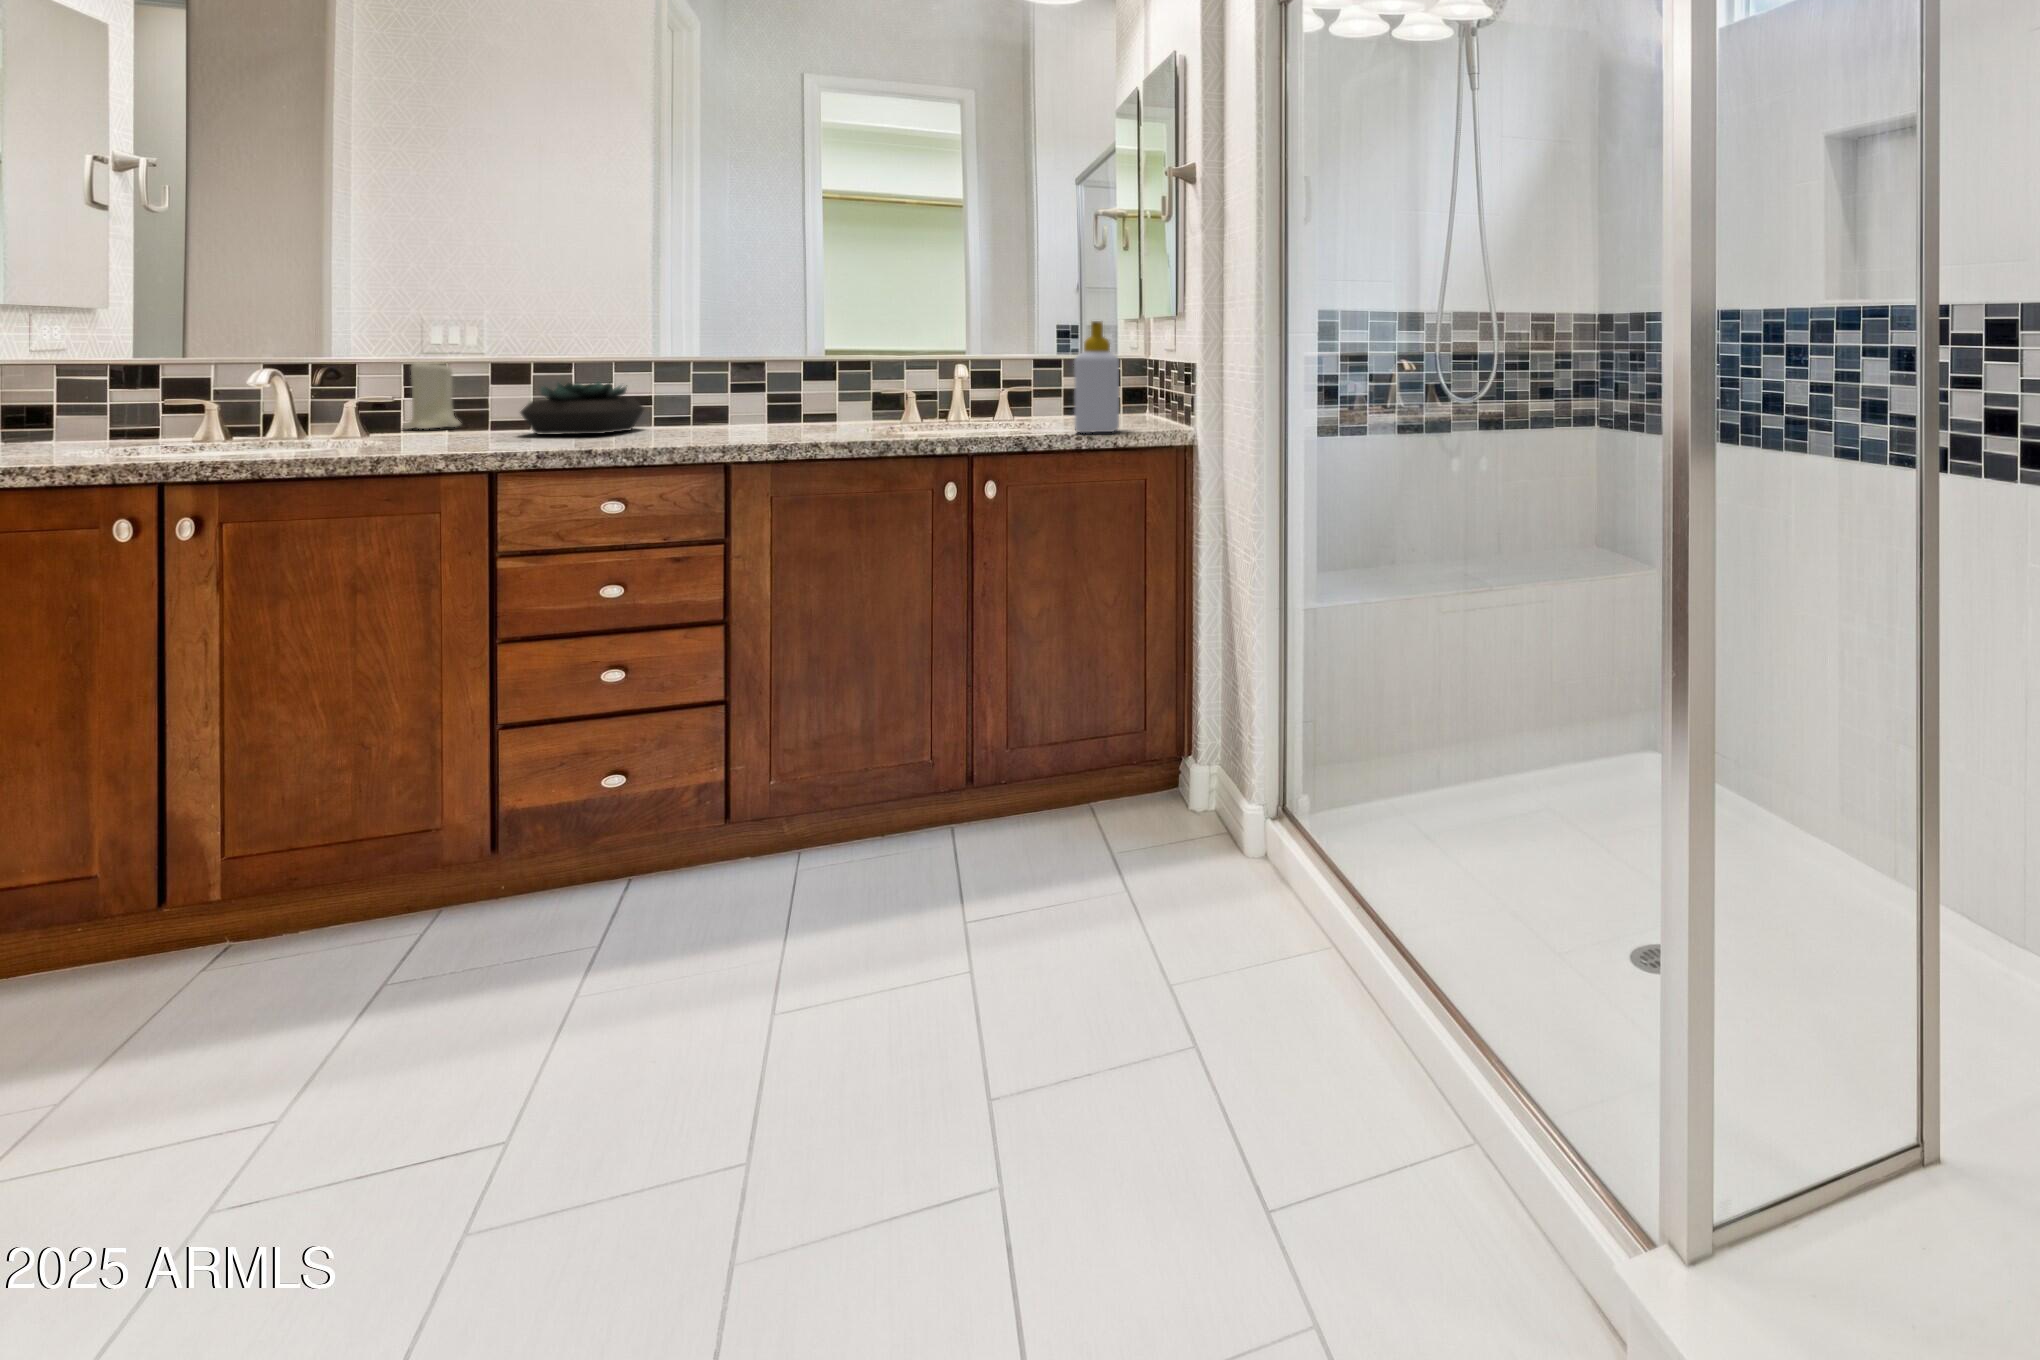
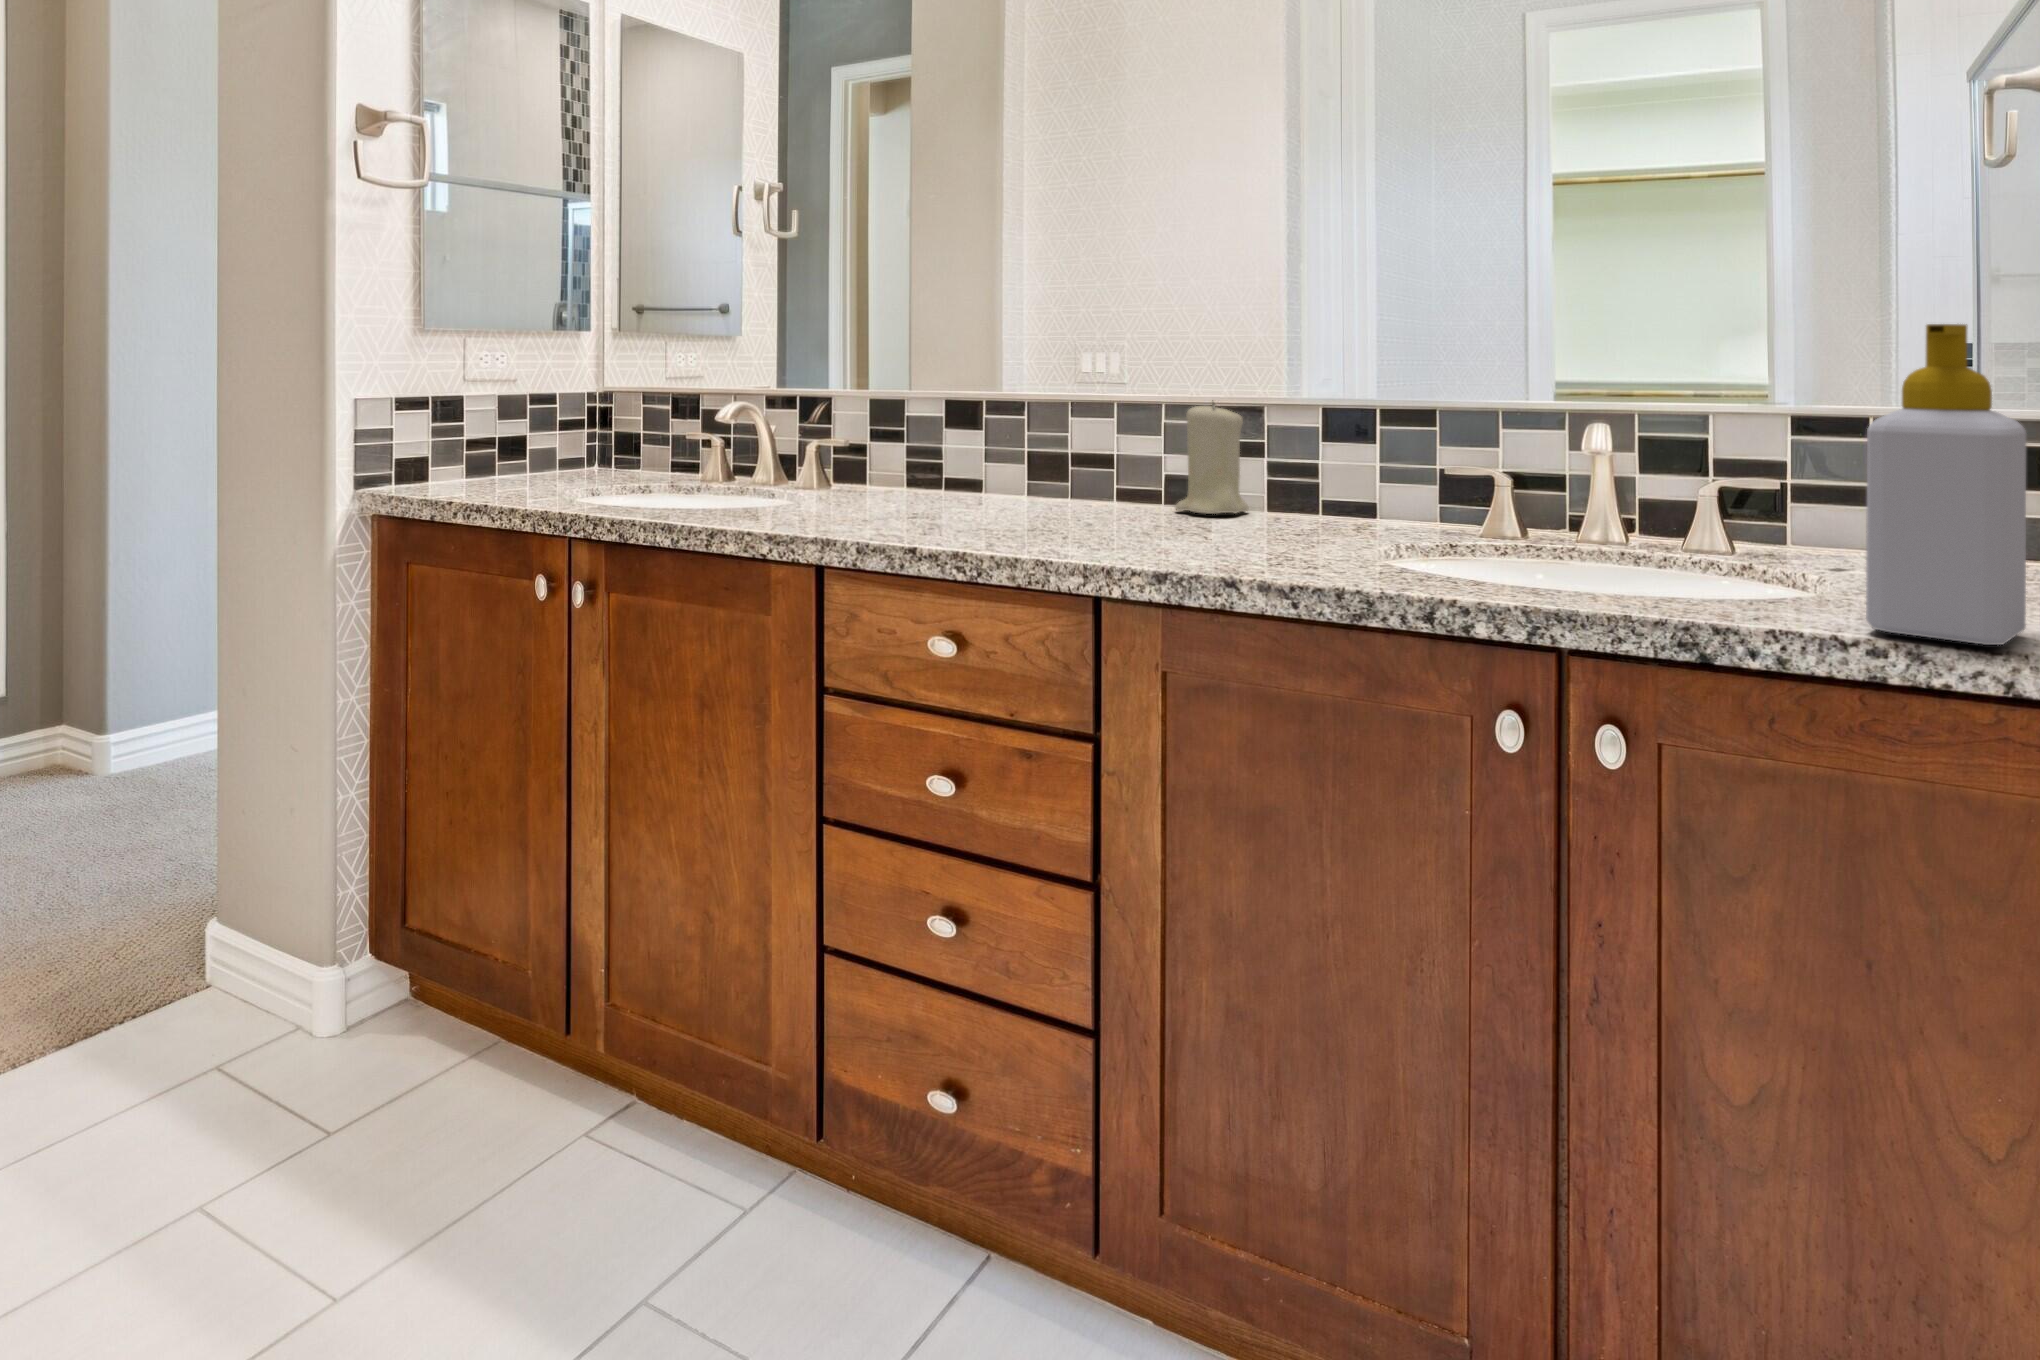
candle: present [403,362,460,429] -> present [1175,400,1249,514]
succulent plant: present [520,382,644,435] -> none [929,428,1082,512]

